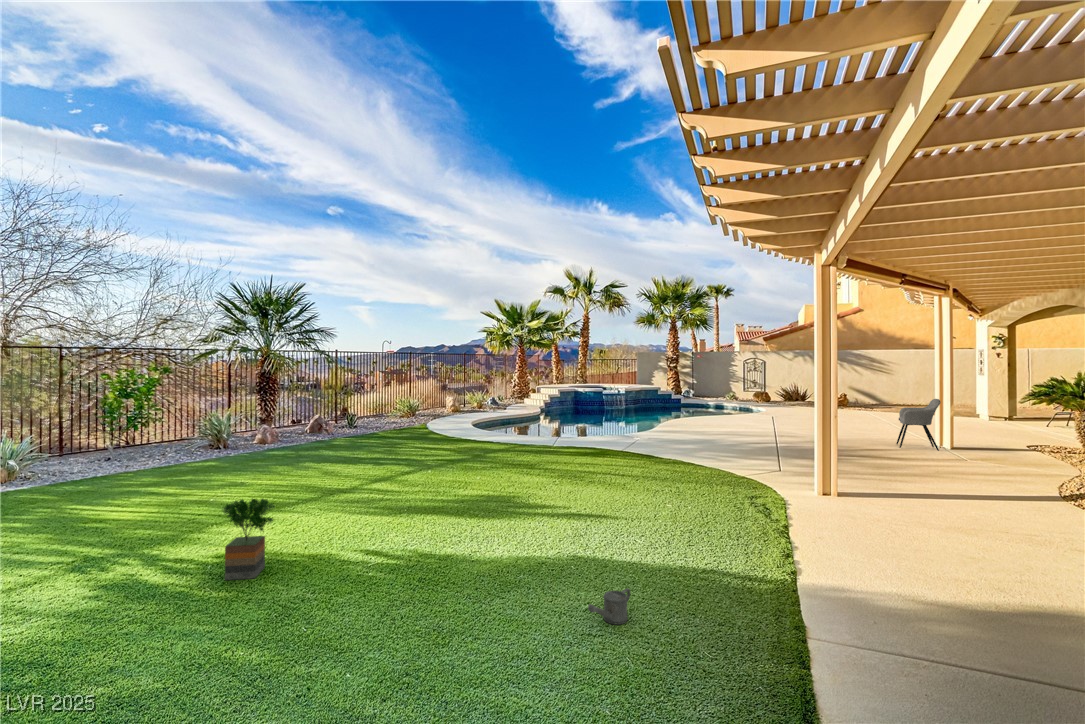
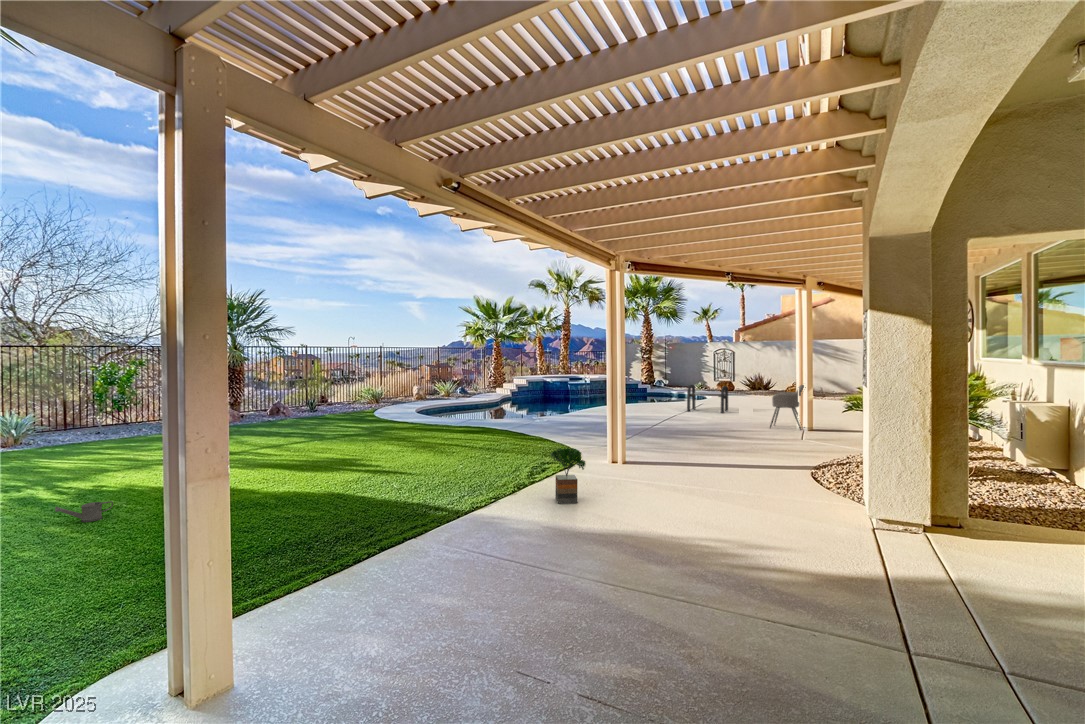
bench: none [767,398,811,429] -> present [687,385,728,413]
potted tree: present [223,498,275,580] -> present [550,448,586,504]
watering can: present [588,588,630,625] -> present [55,501,113,522]

